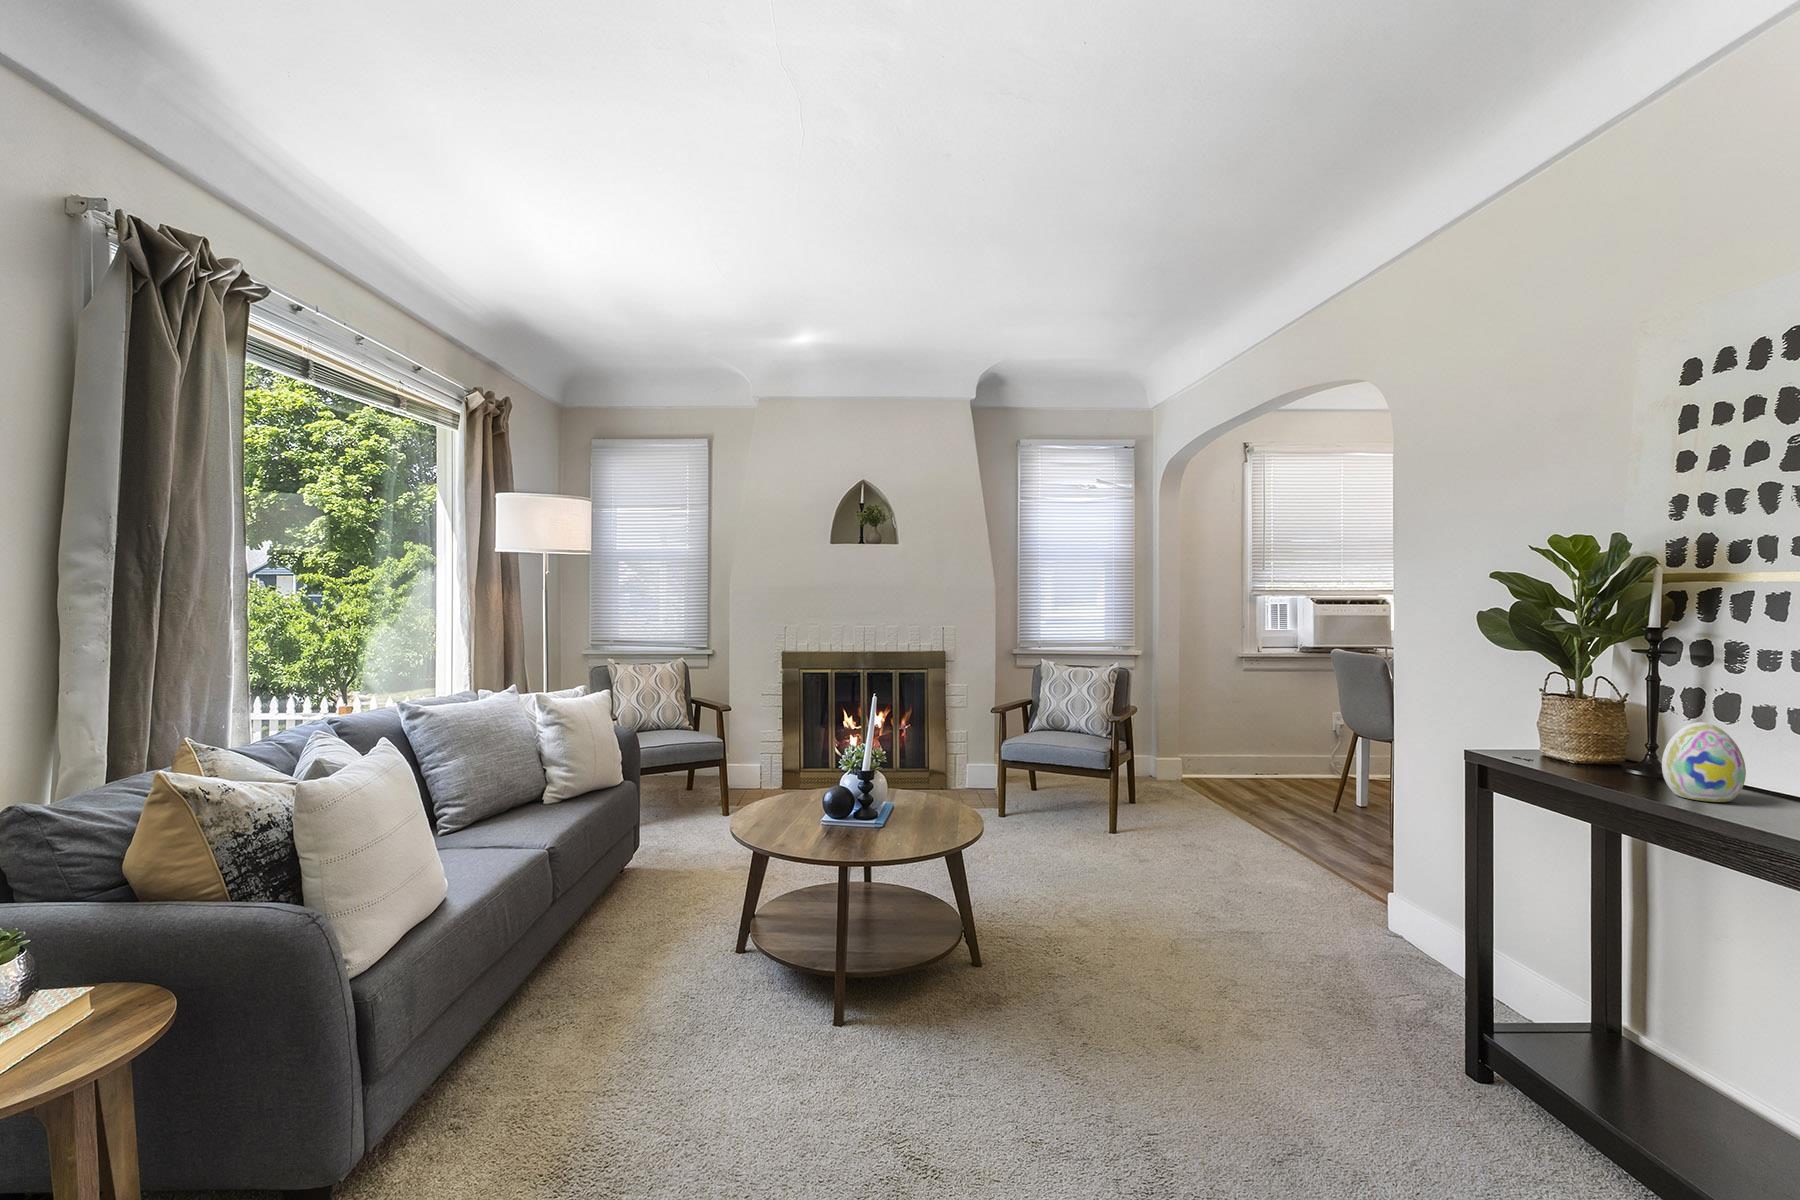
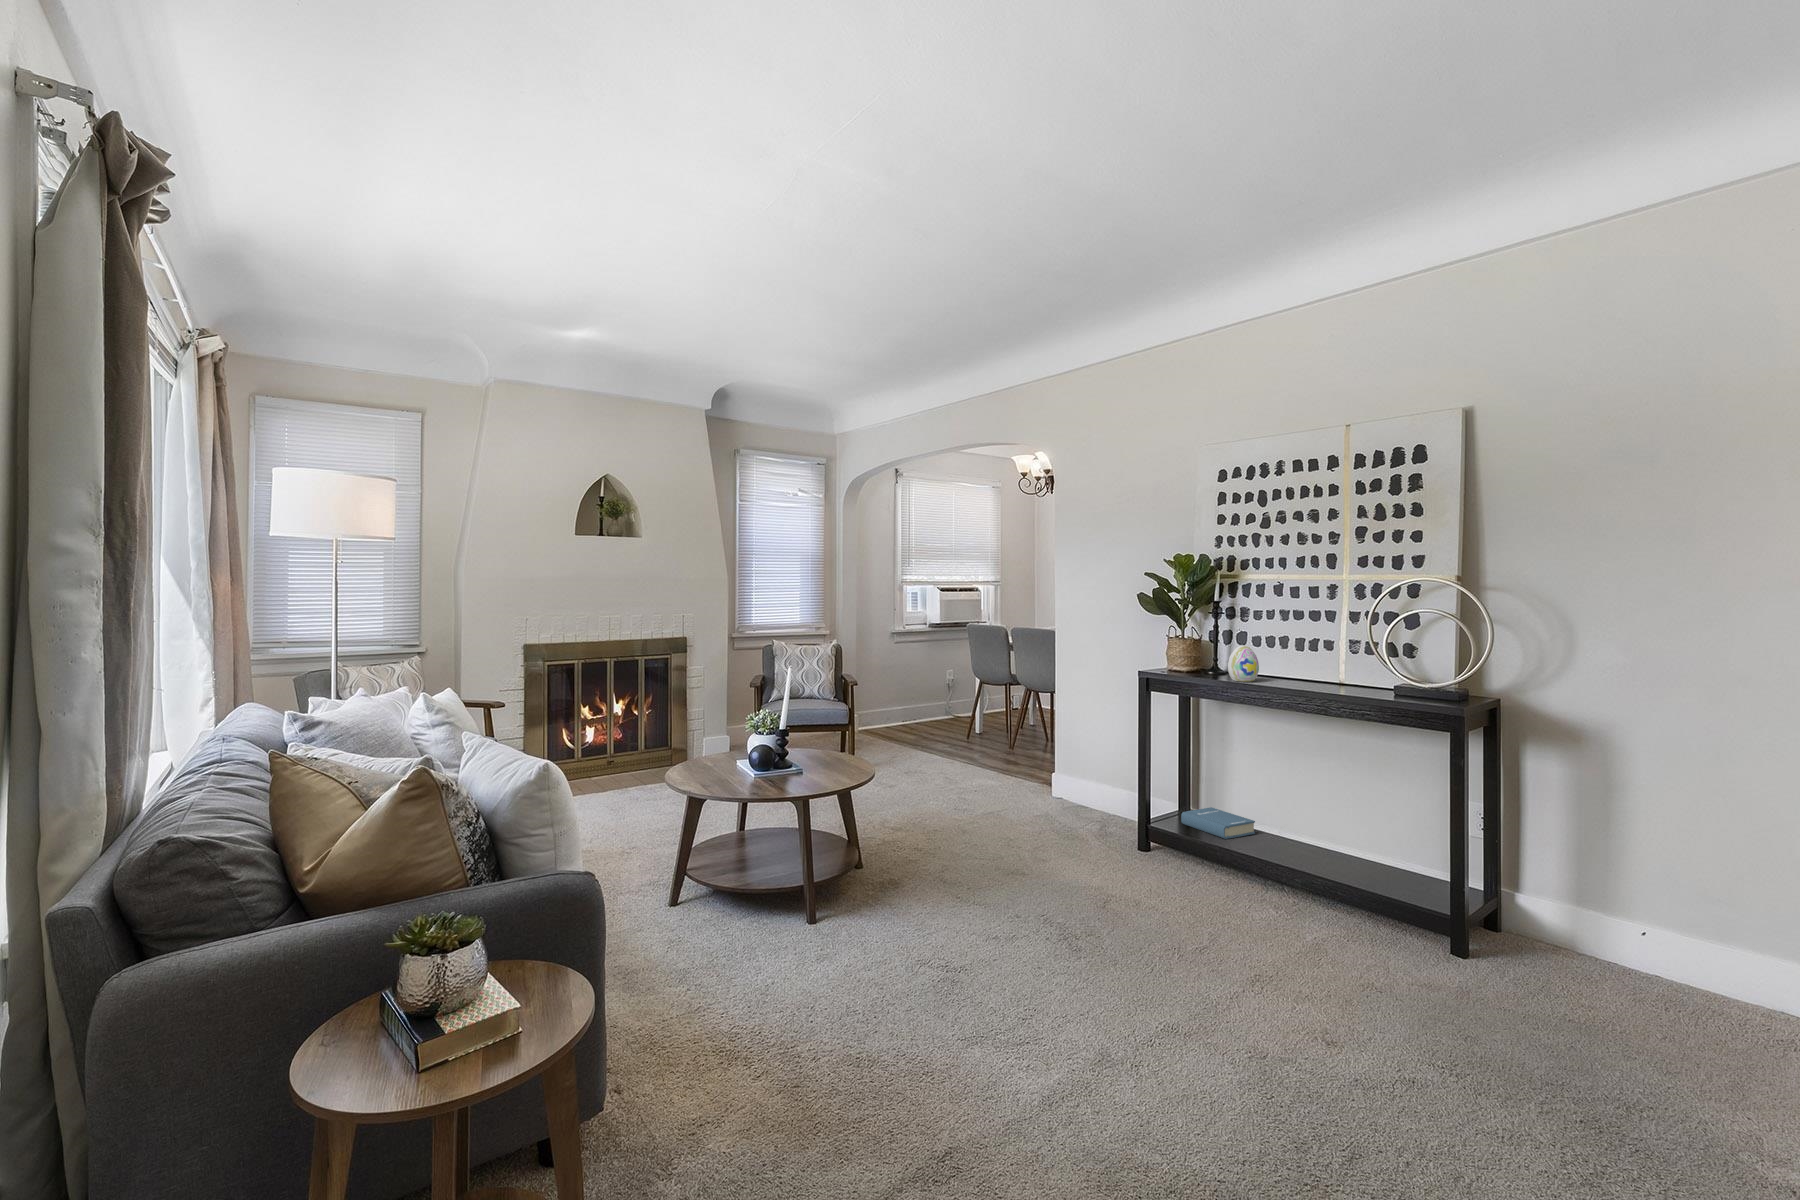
hardback book: none [1557,1034,1734,1131] -> present [1181,807,1255,839]

